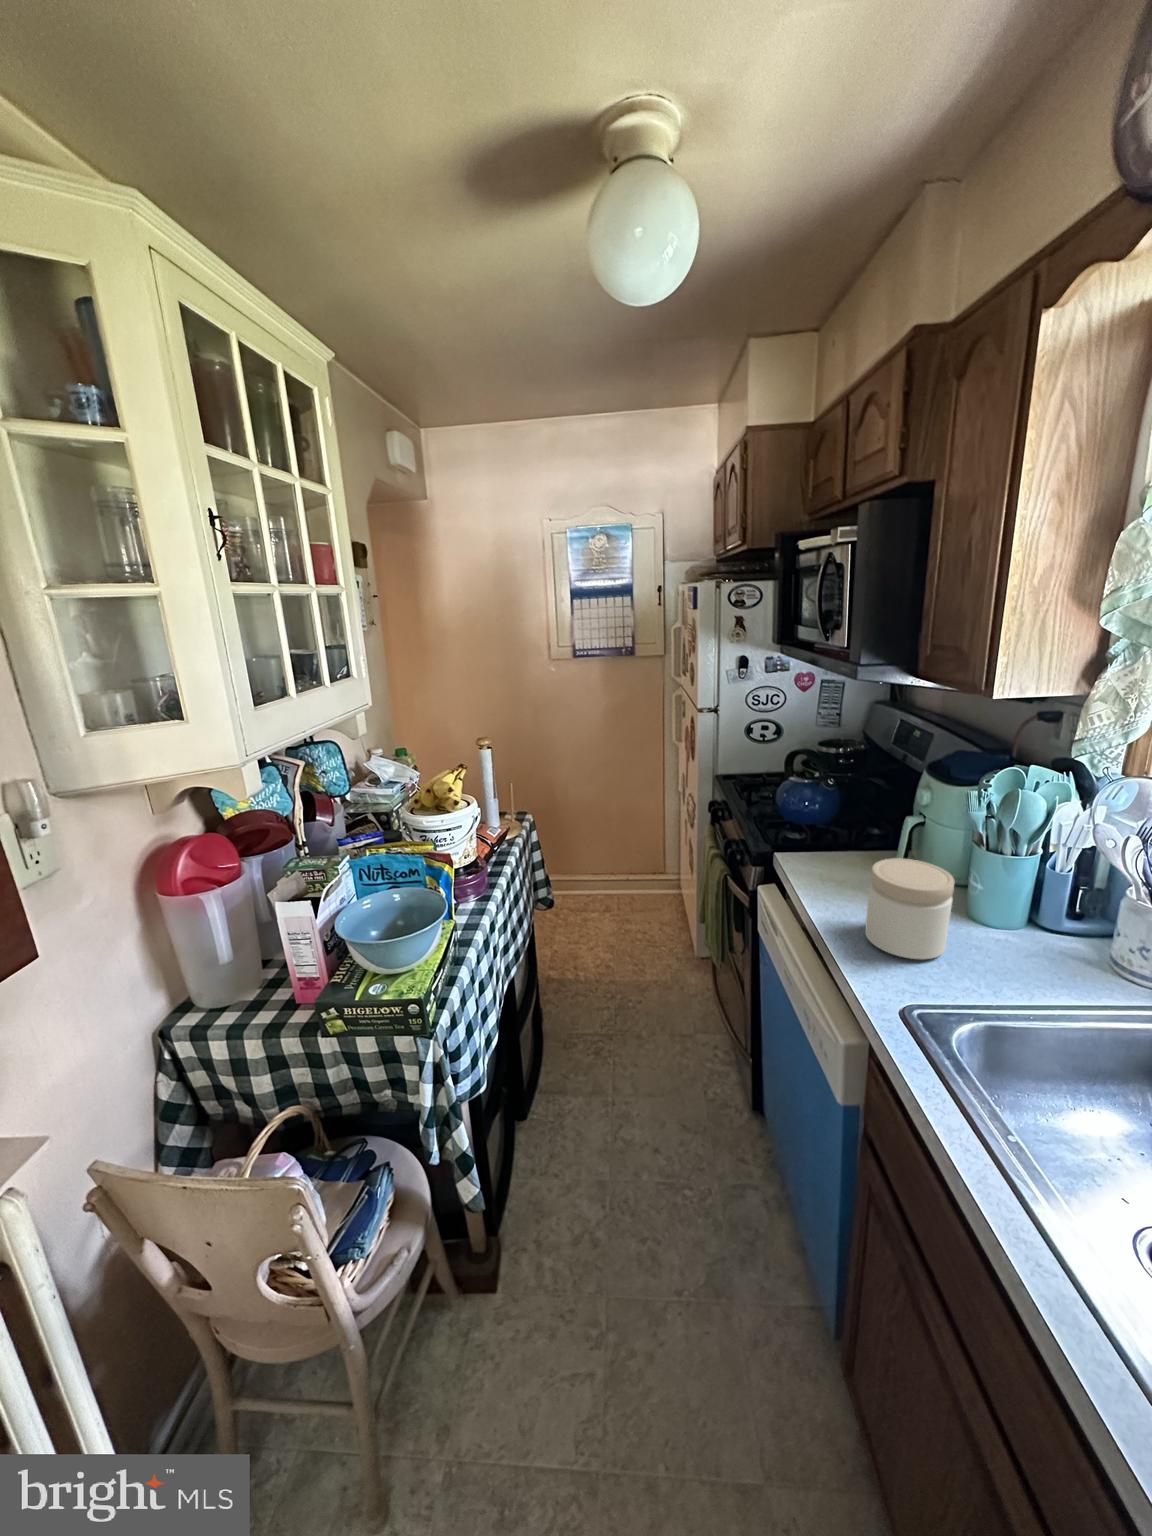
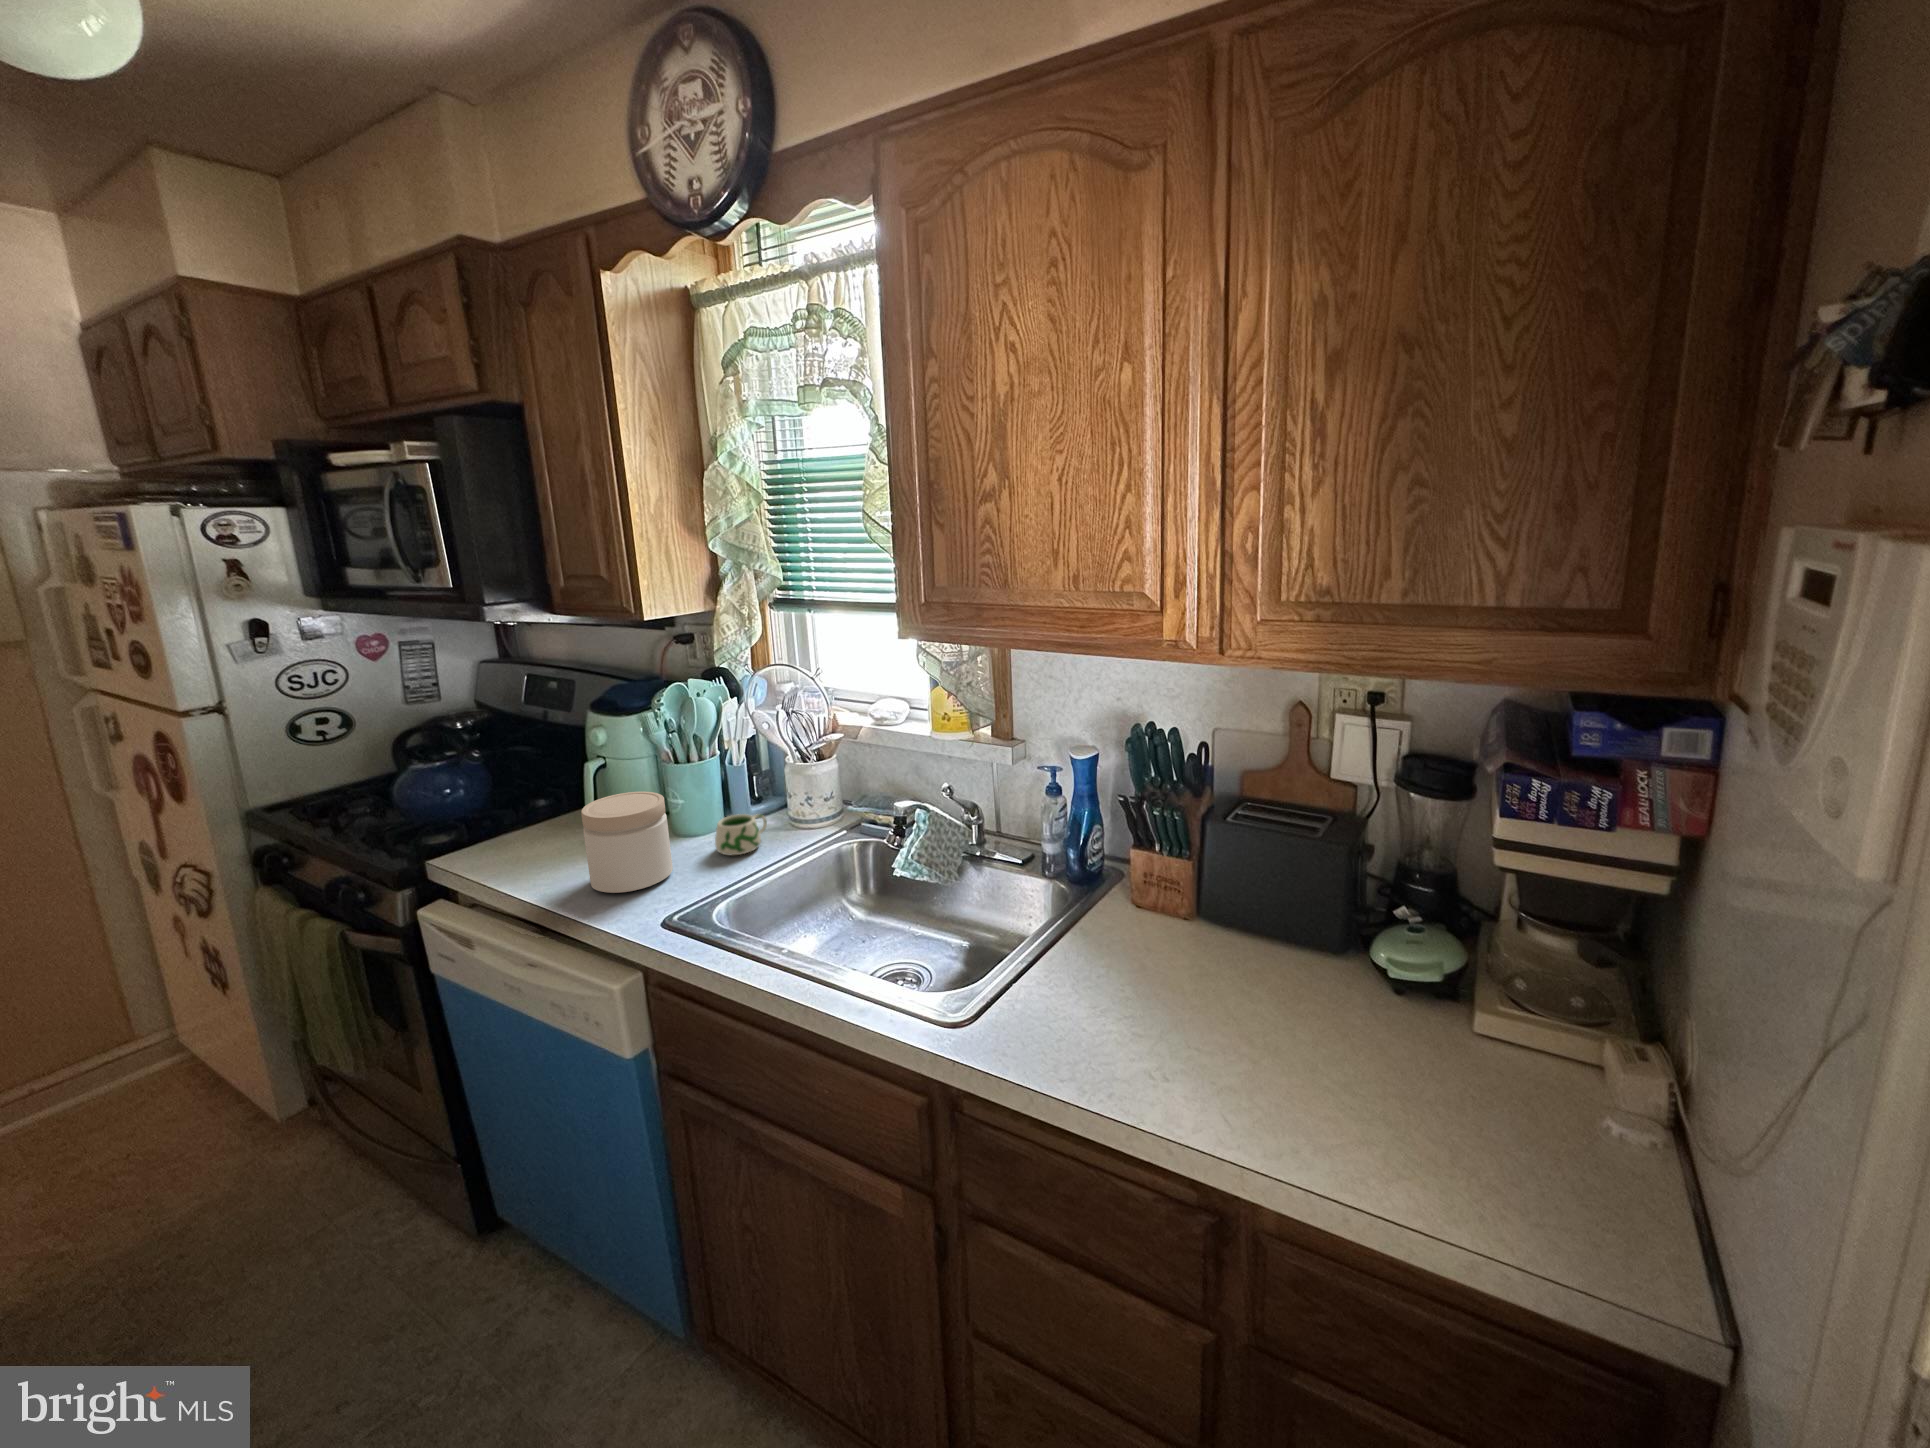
mug: none [1000,925,1077,976] -> present [715,814,767,855]

